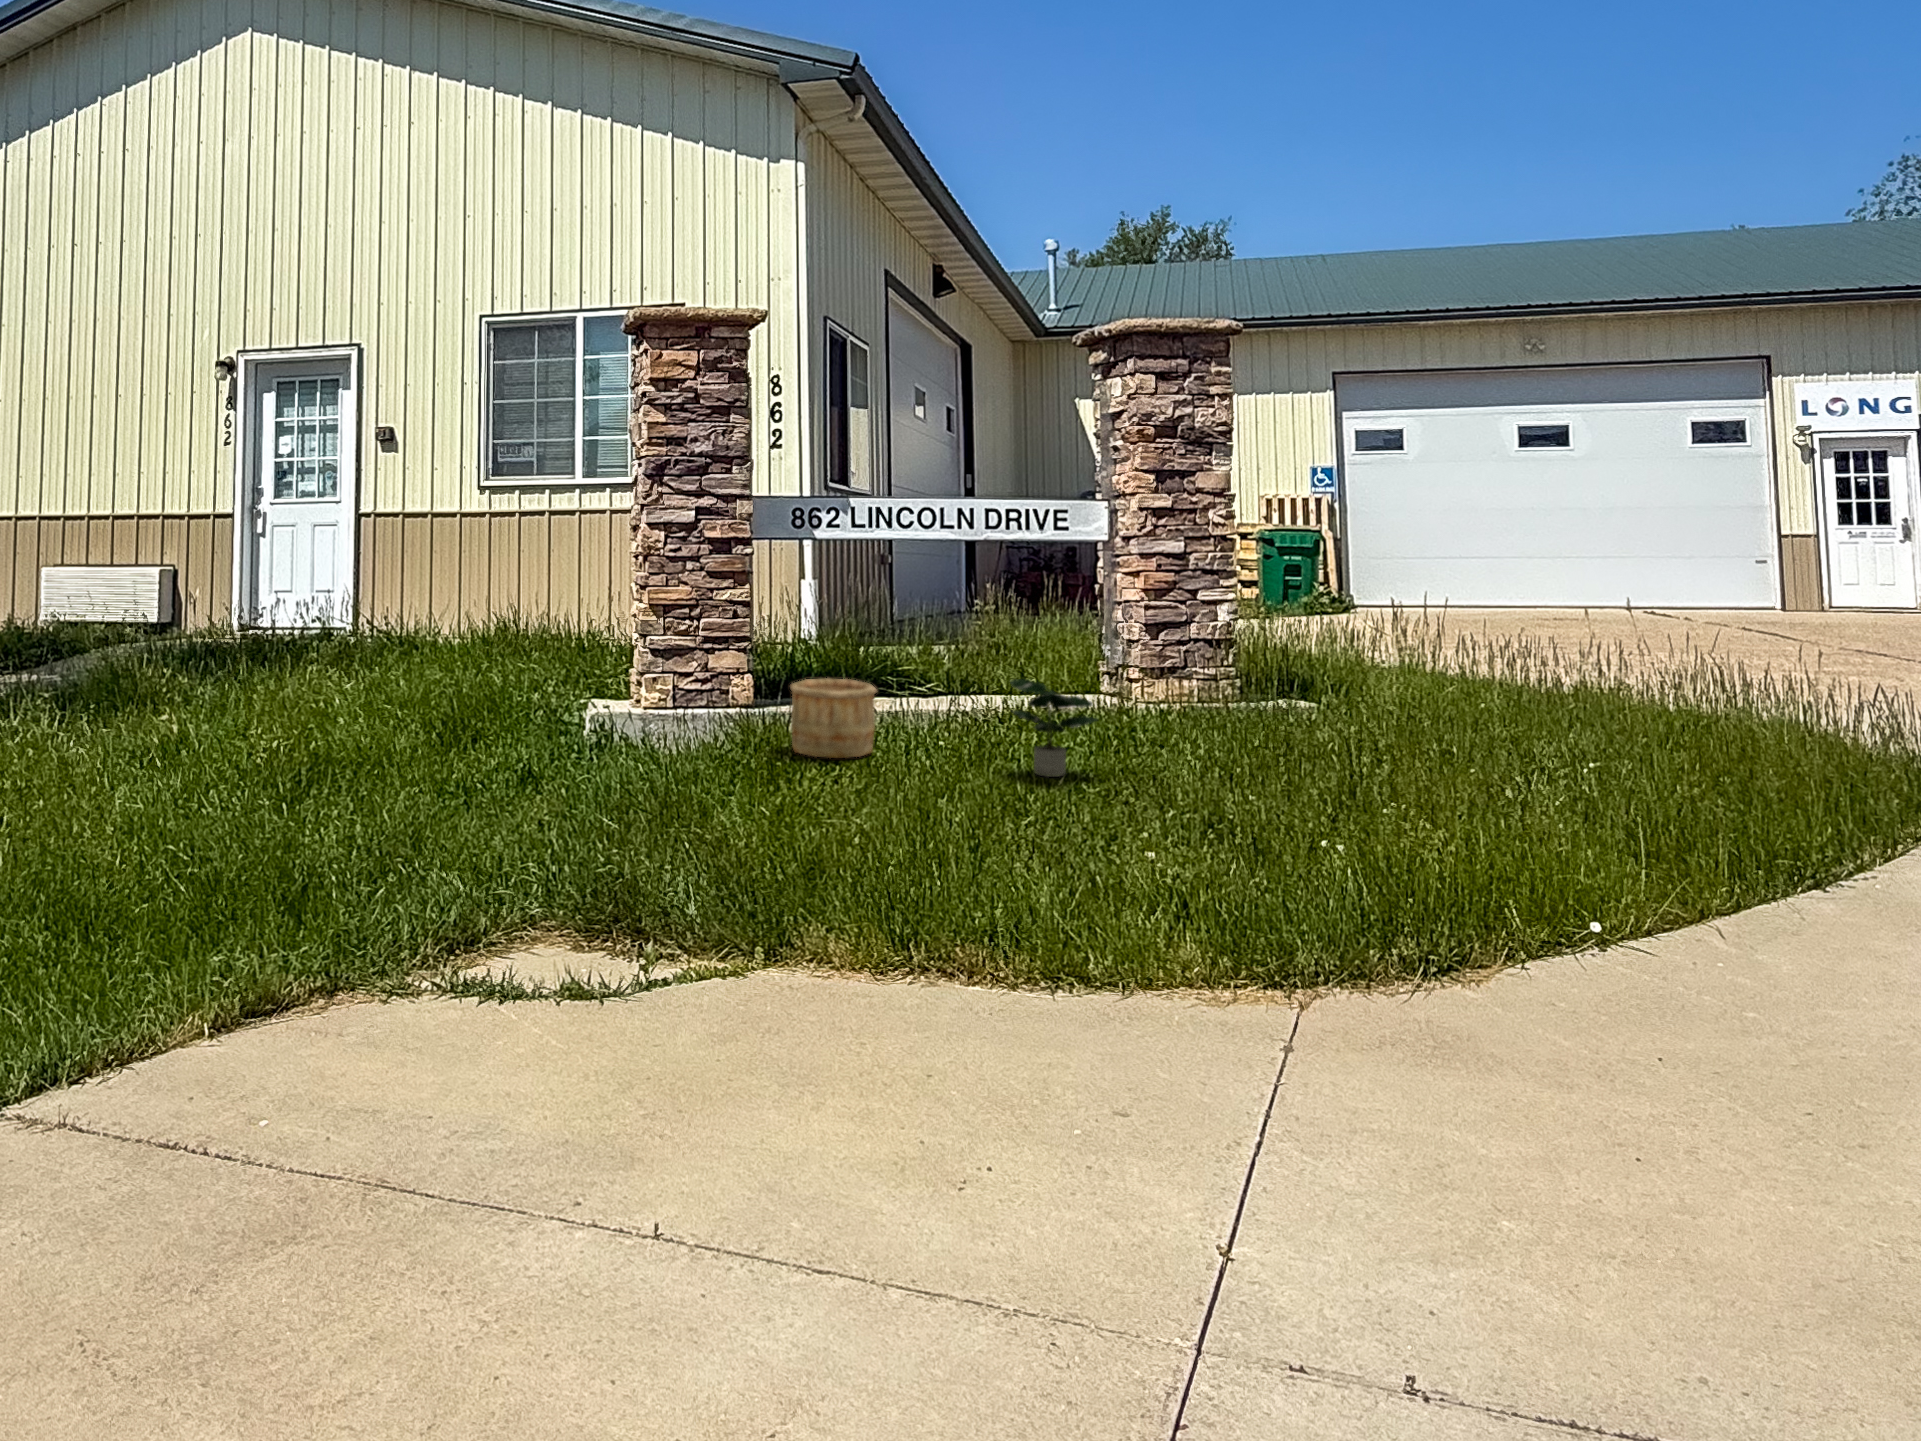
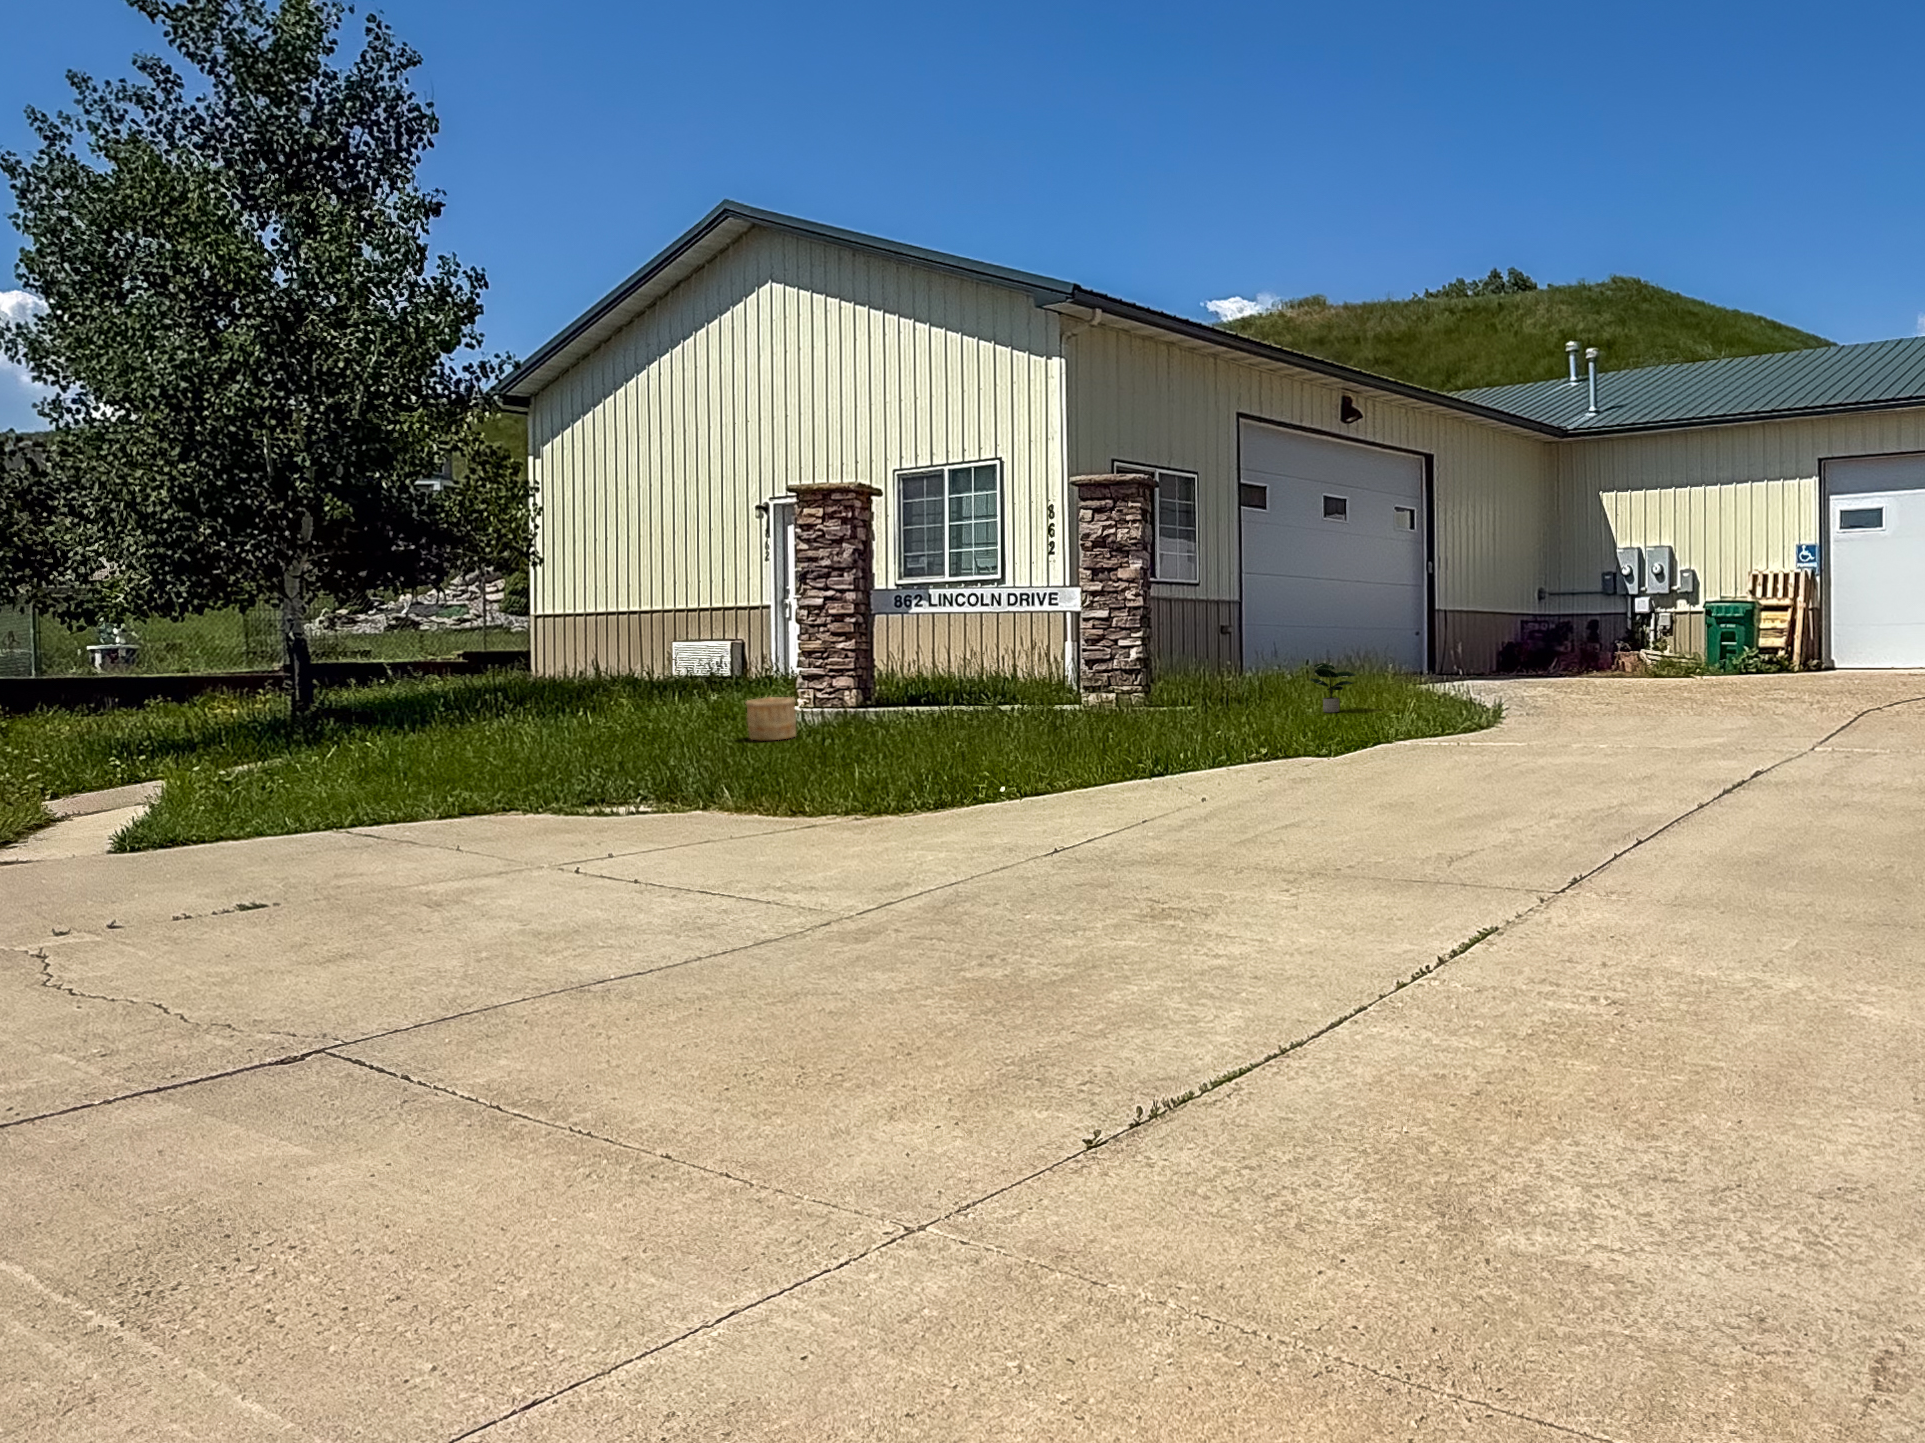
potted plant: present [1010,679,1097,777] -> present [1310,663,1356,713]

